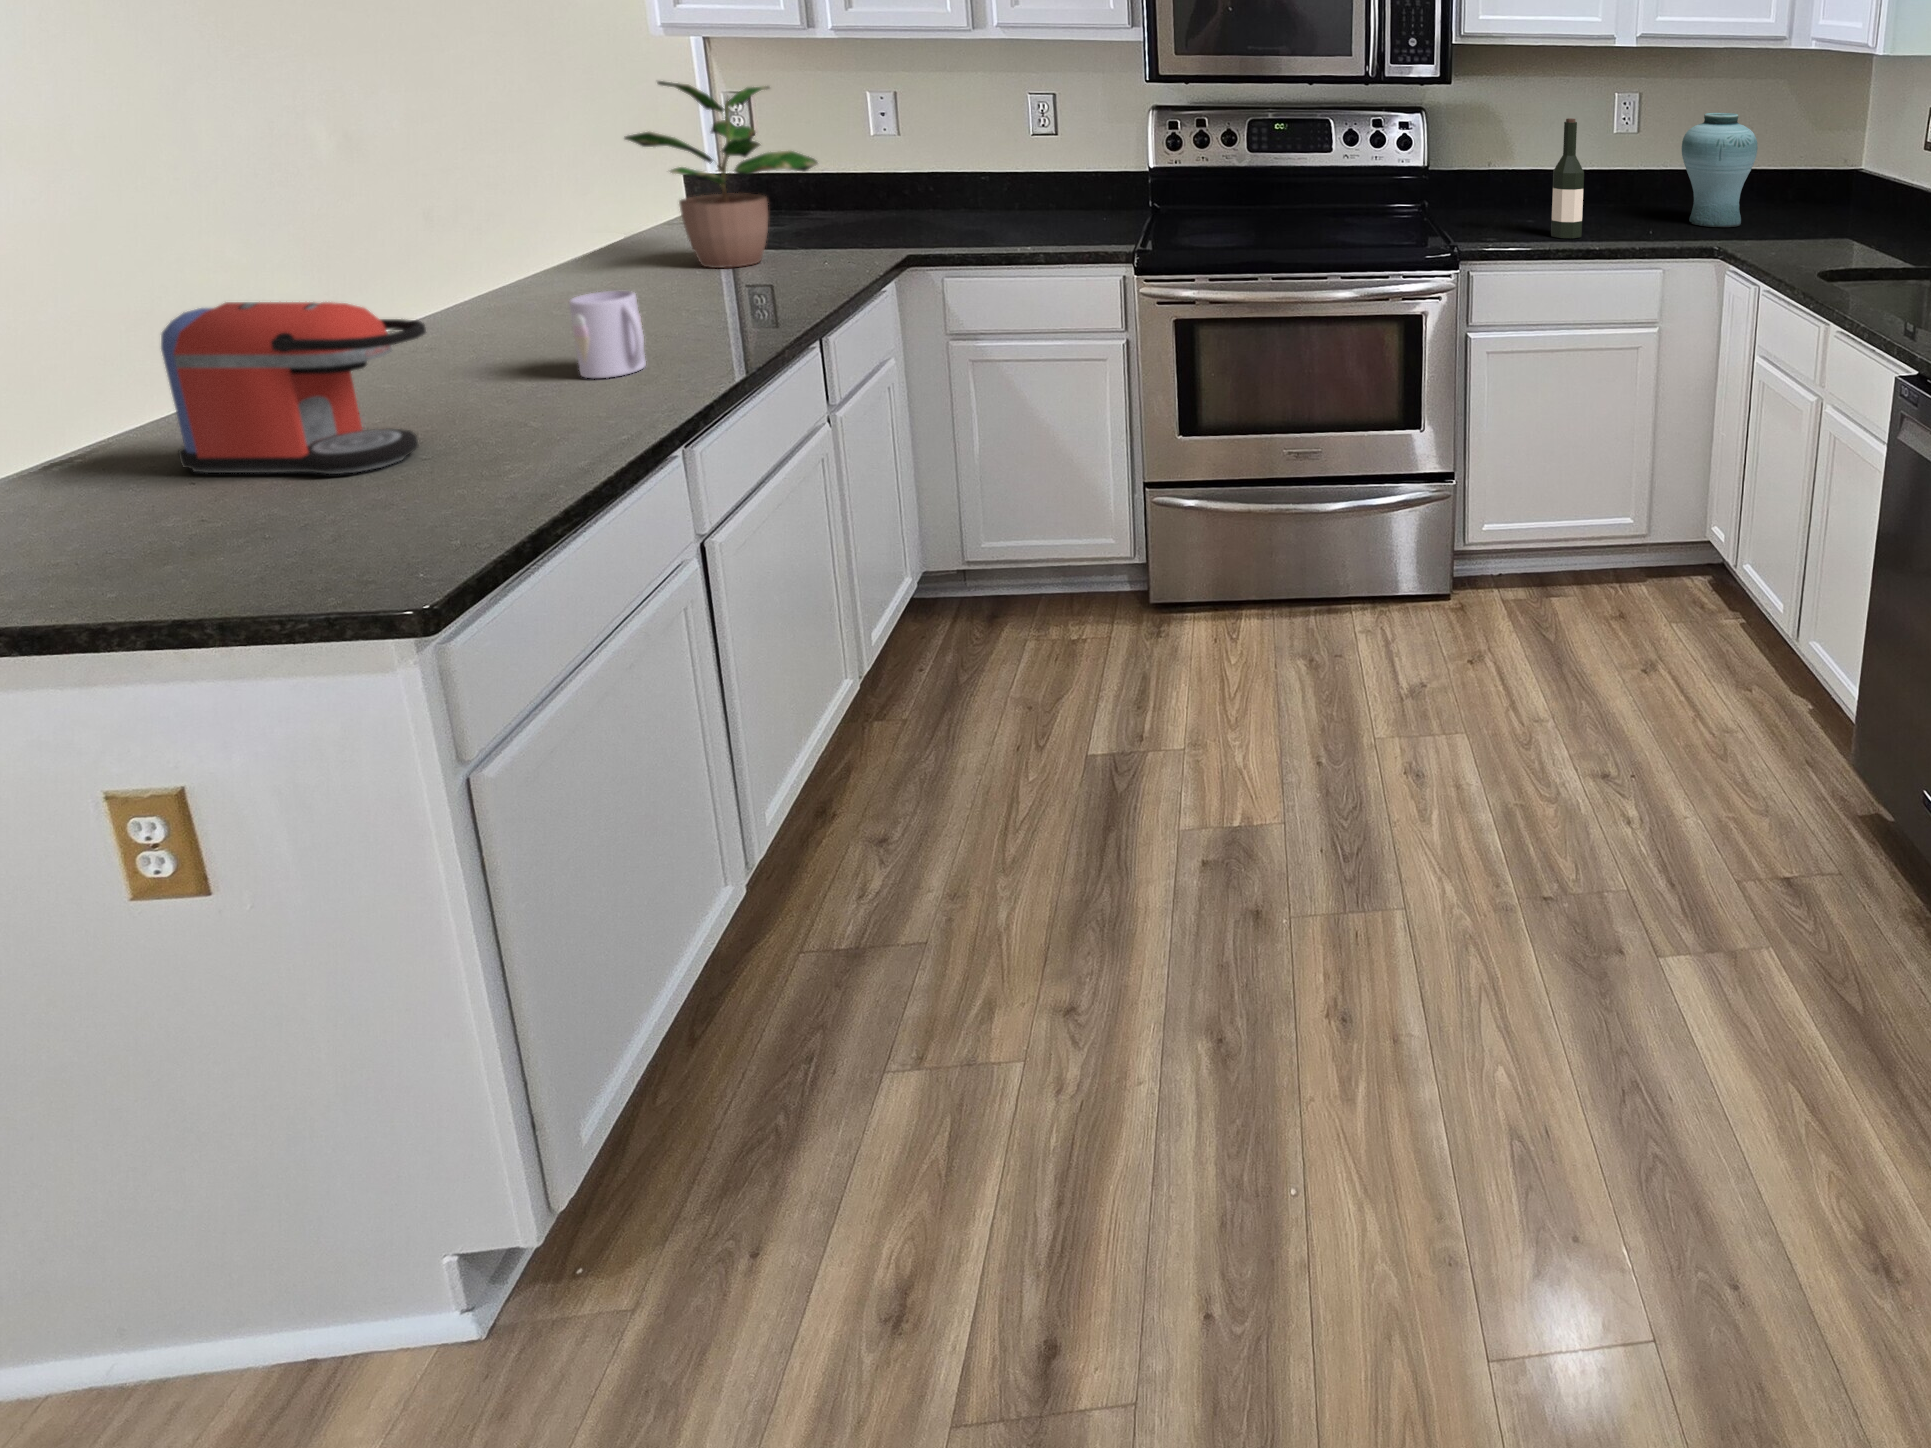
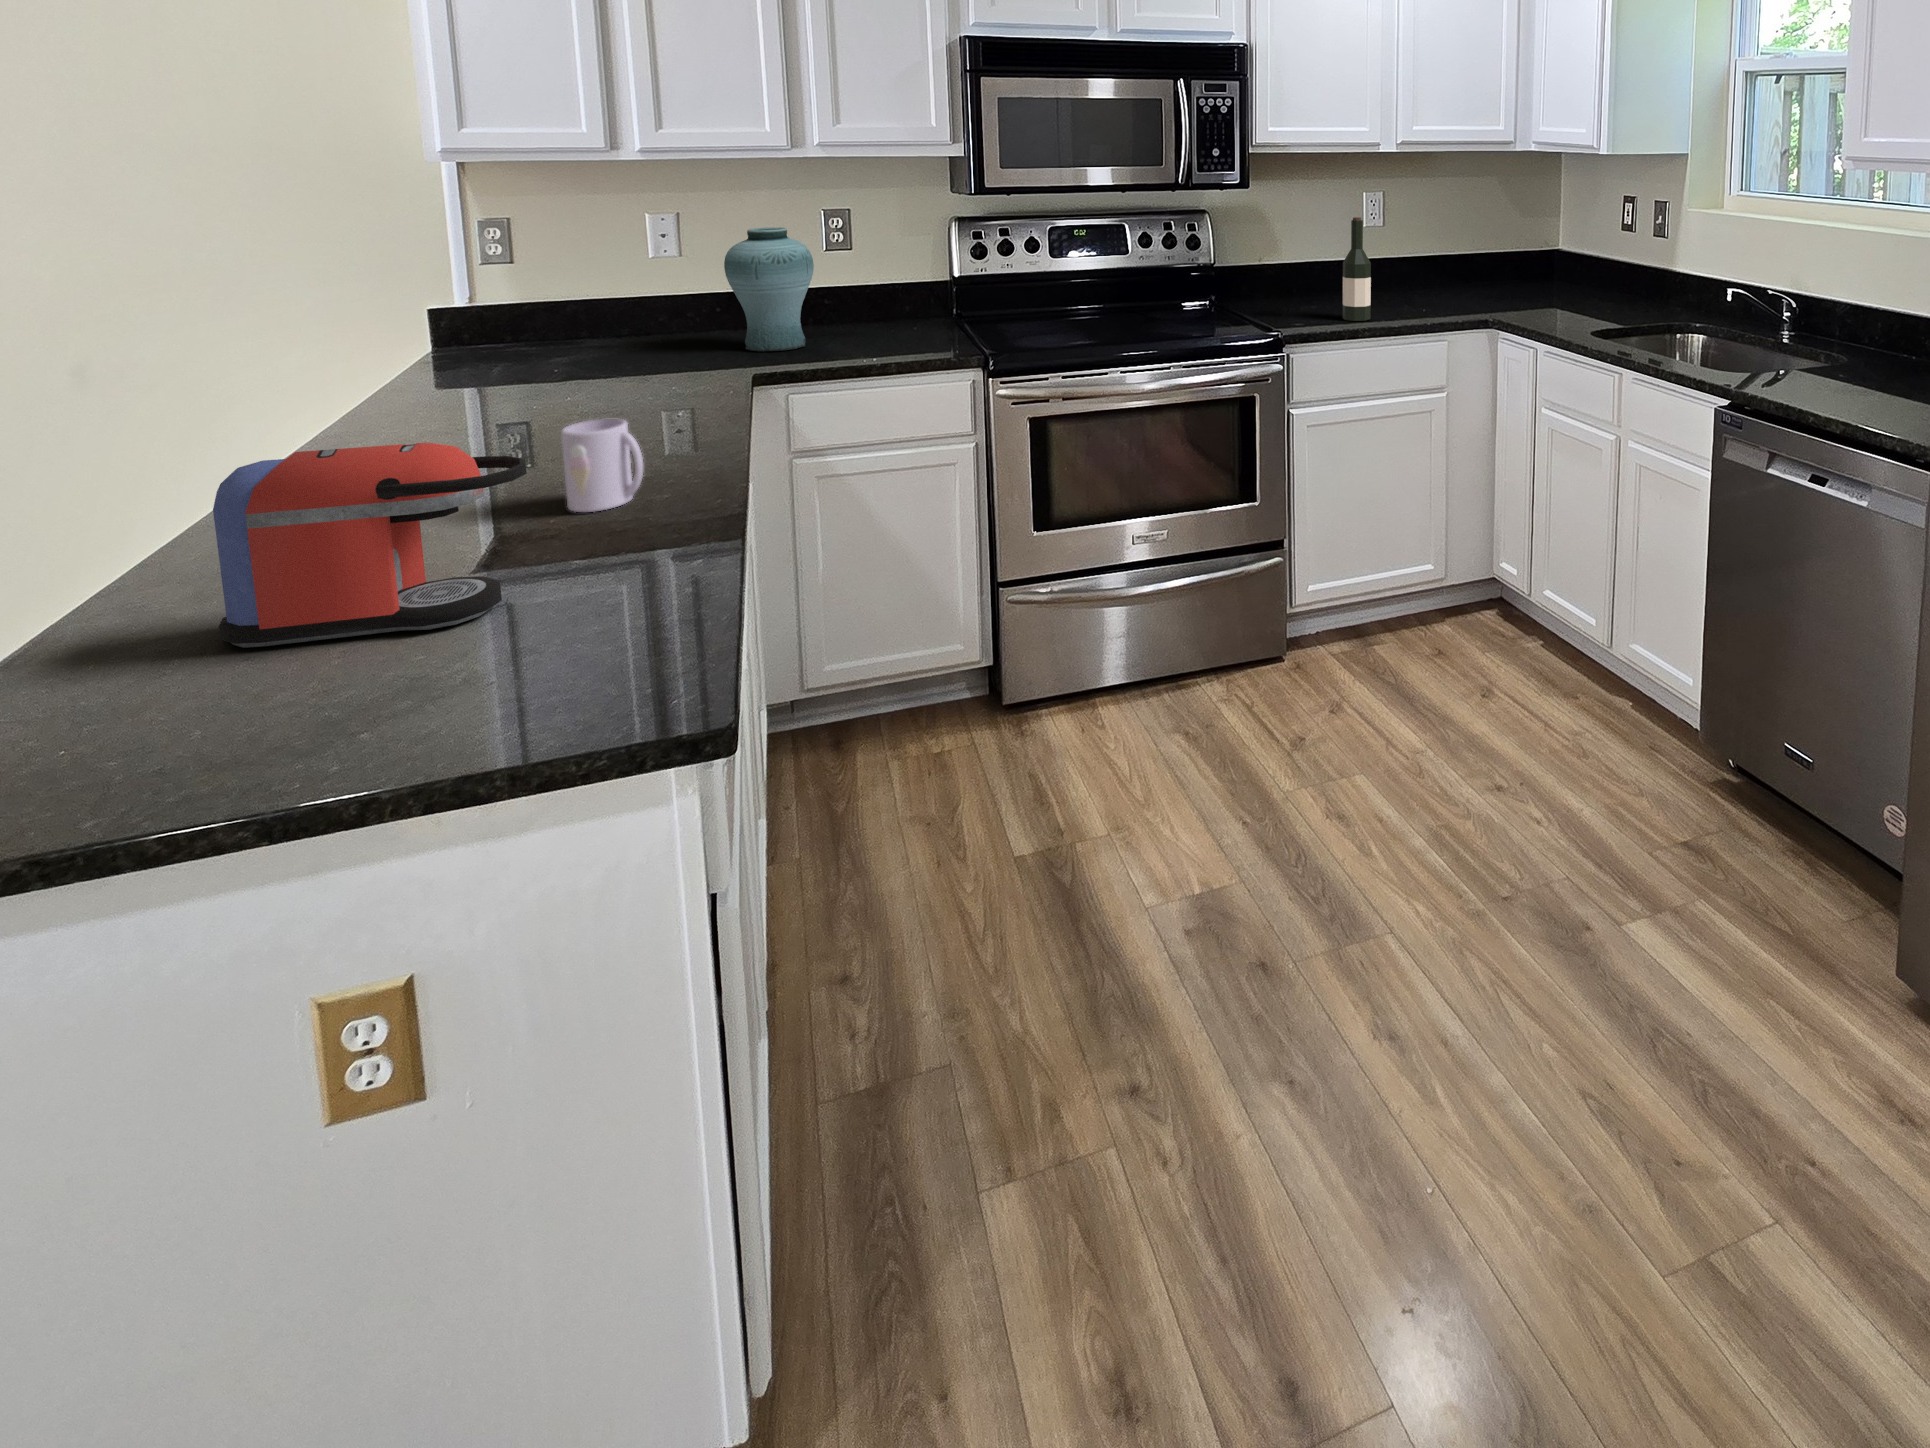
potted plant: present [625,81,817,268] -> none [447,206,673,399]
vase: present [1682,113,1758,227] -> present [724,227,814,351]

